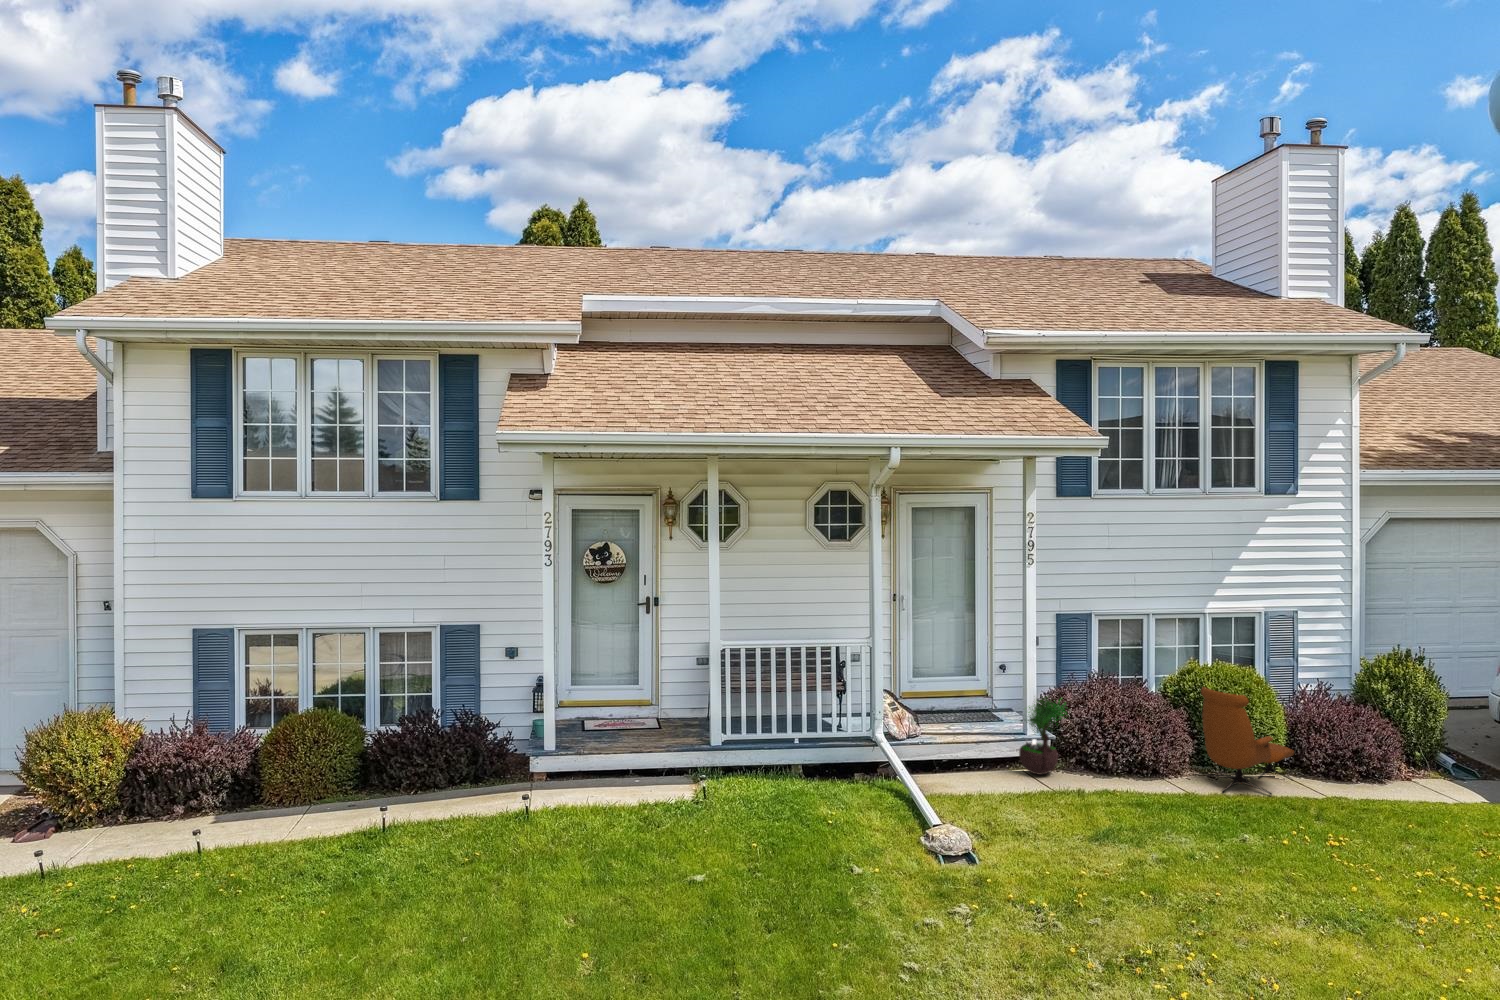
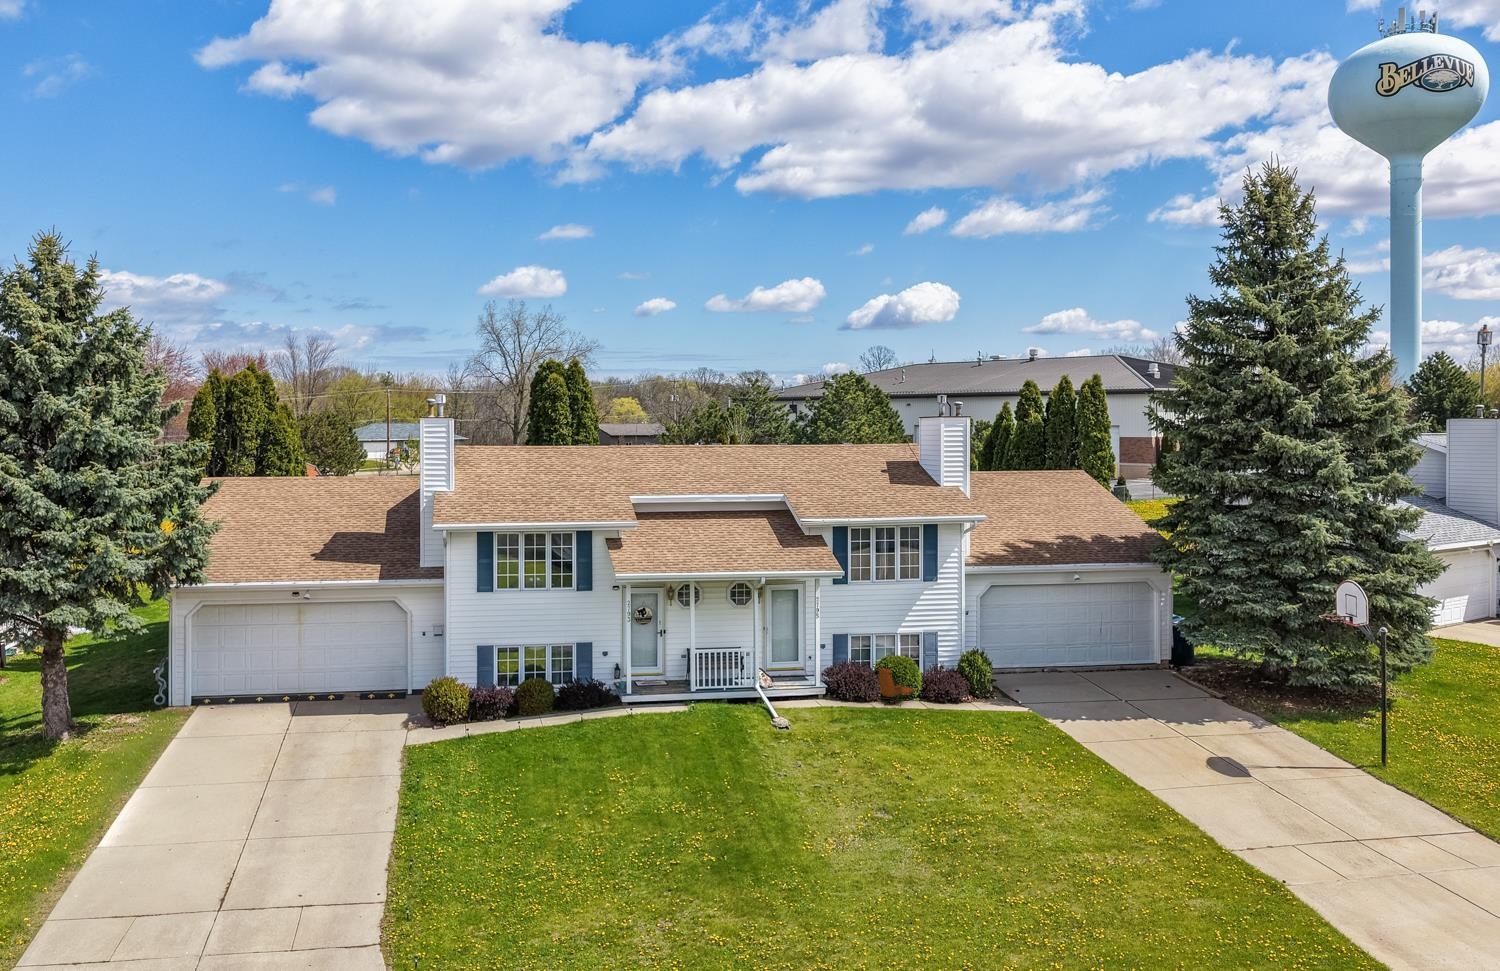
potted tree: present [1019,697,1066,775] -> none [812,669,831,701]

